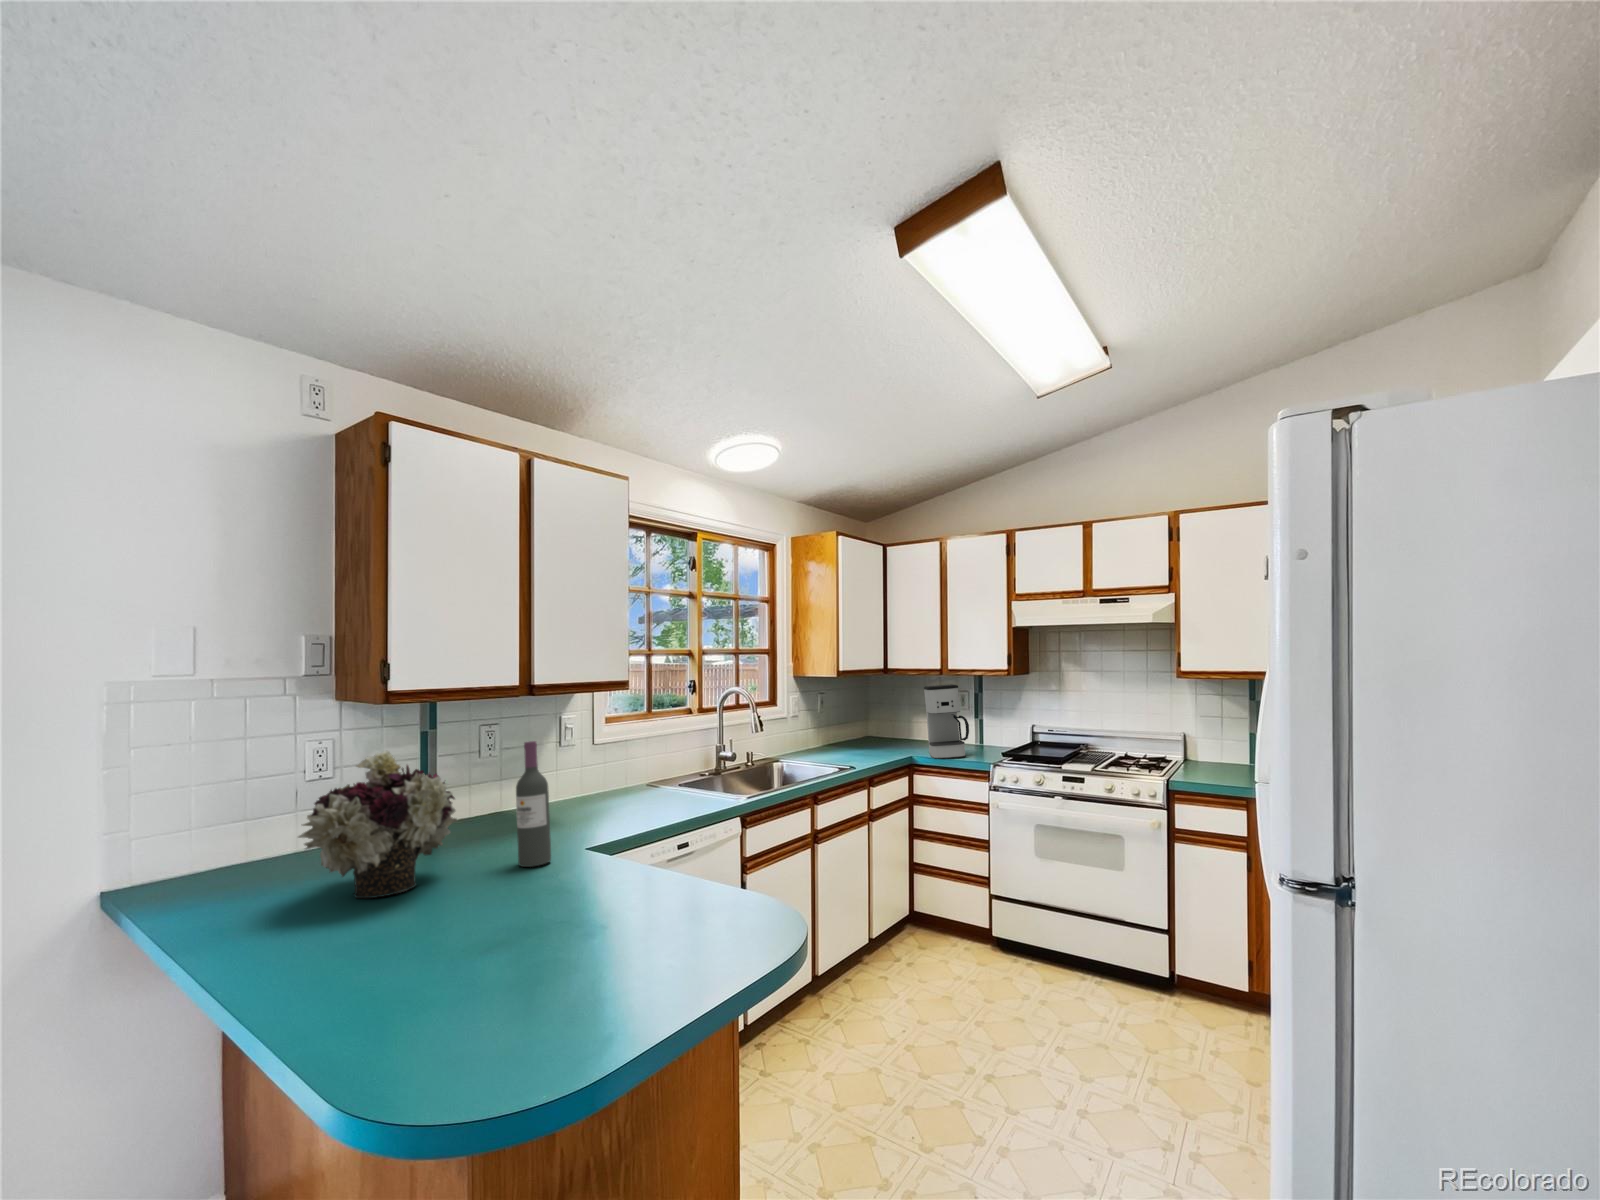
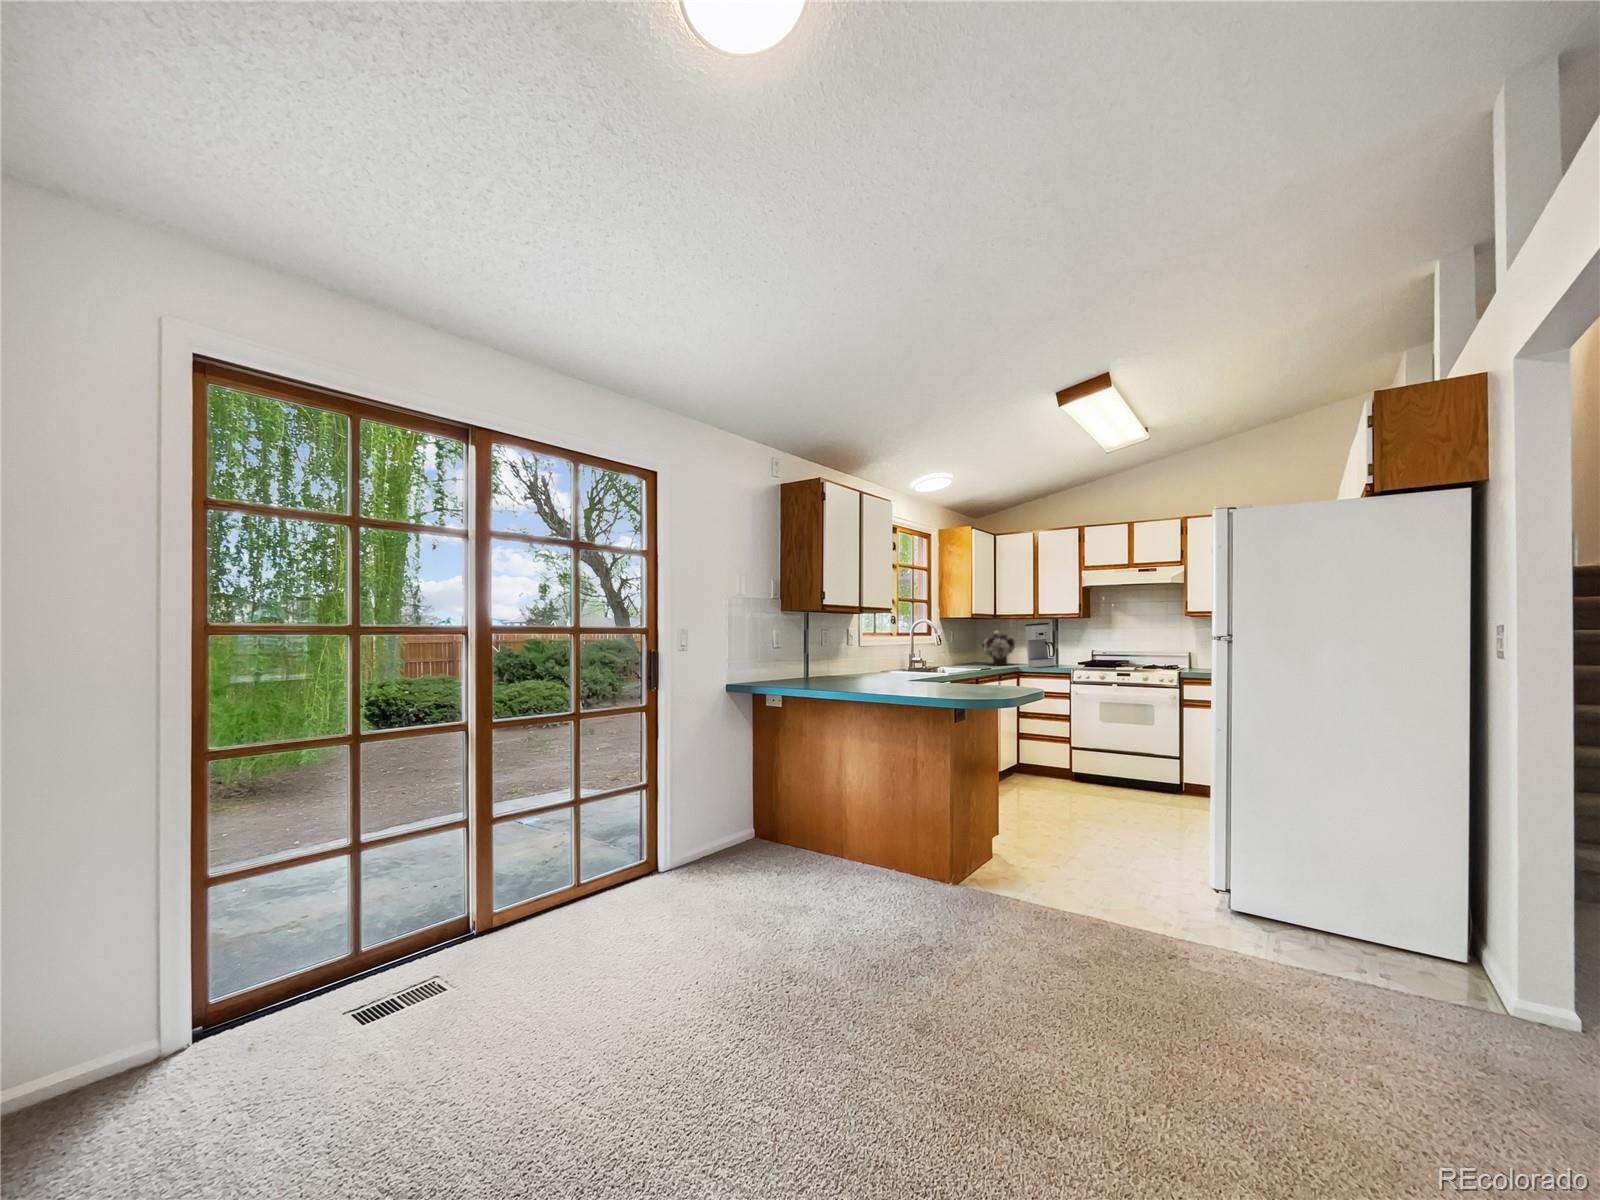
wine bottle: present [516,741,551,867] -> none [888,631,904,685]
flower arrangement: present [298,751,457,898] -> present [982,631,1015,665]

